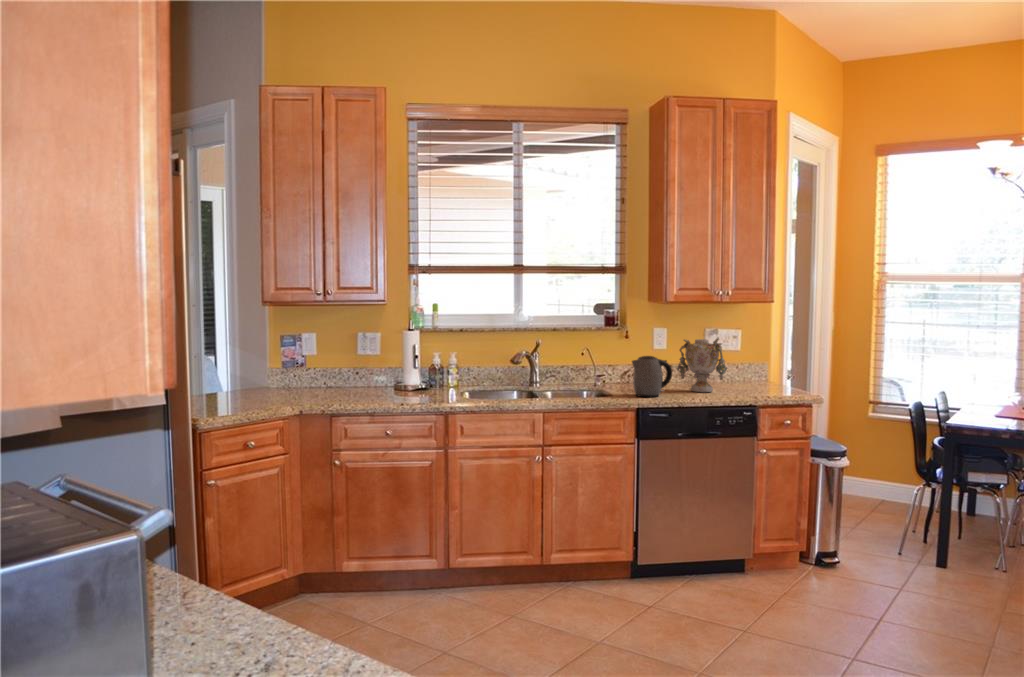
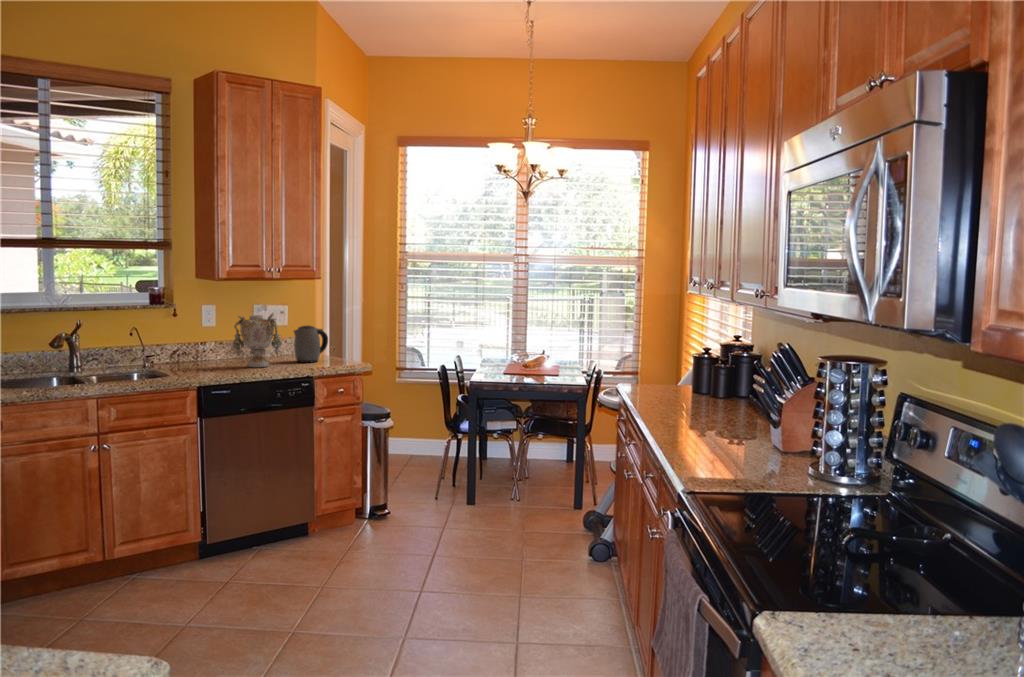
kettle: present [632,356,672,397] -> present [294,325,328,363]

